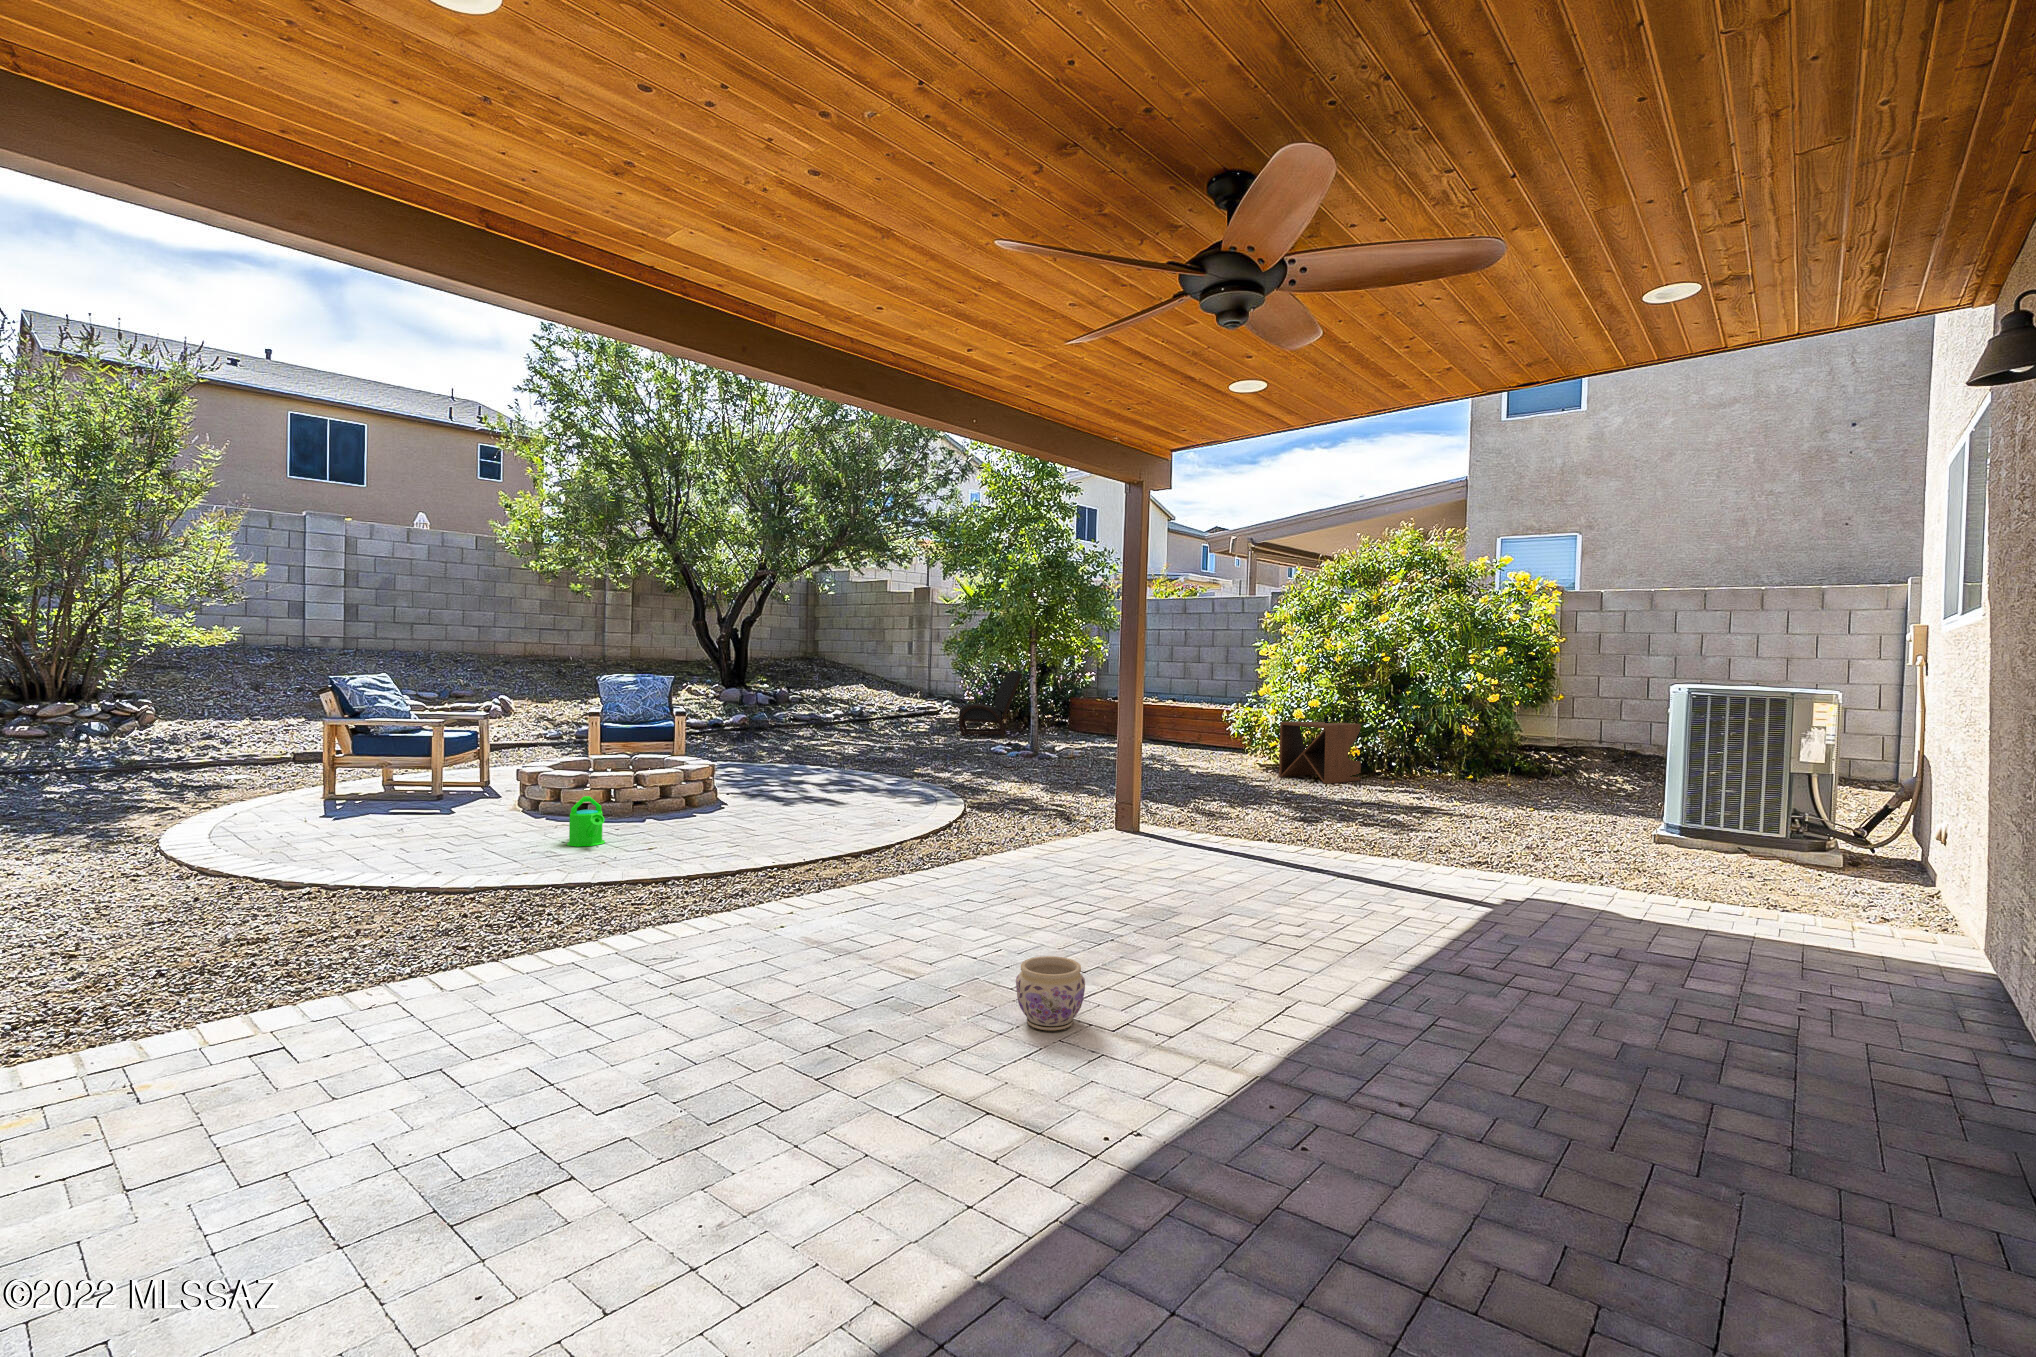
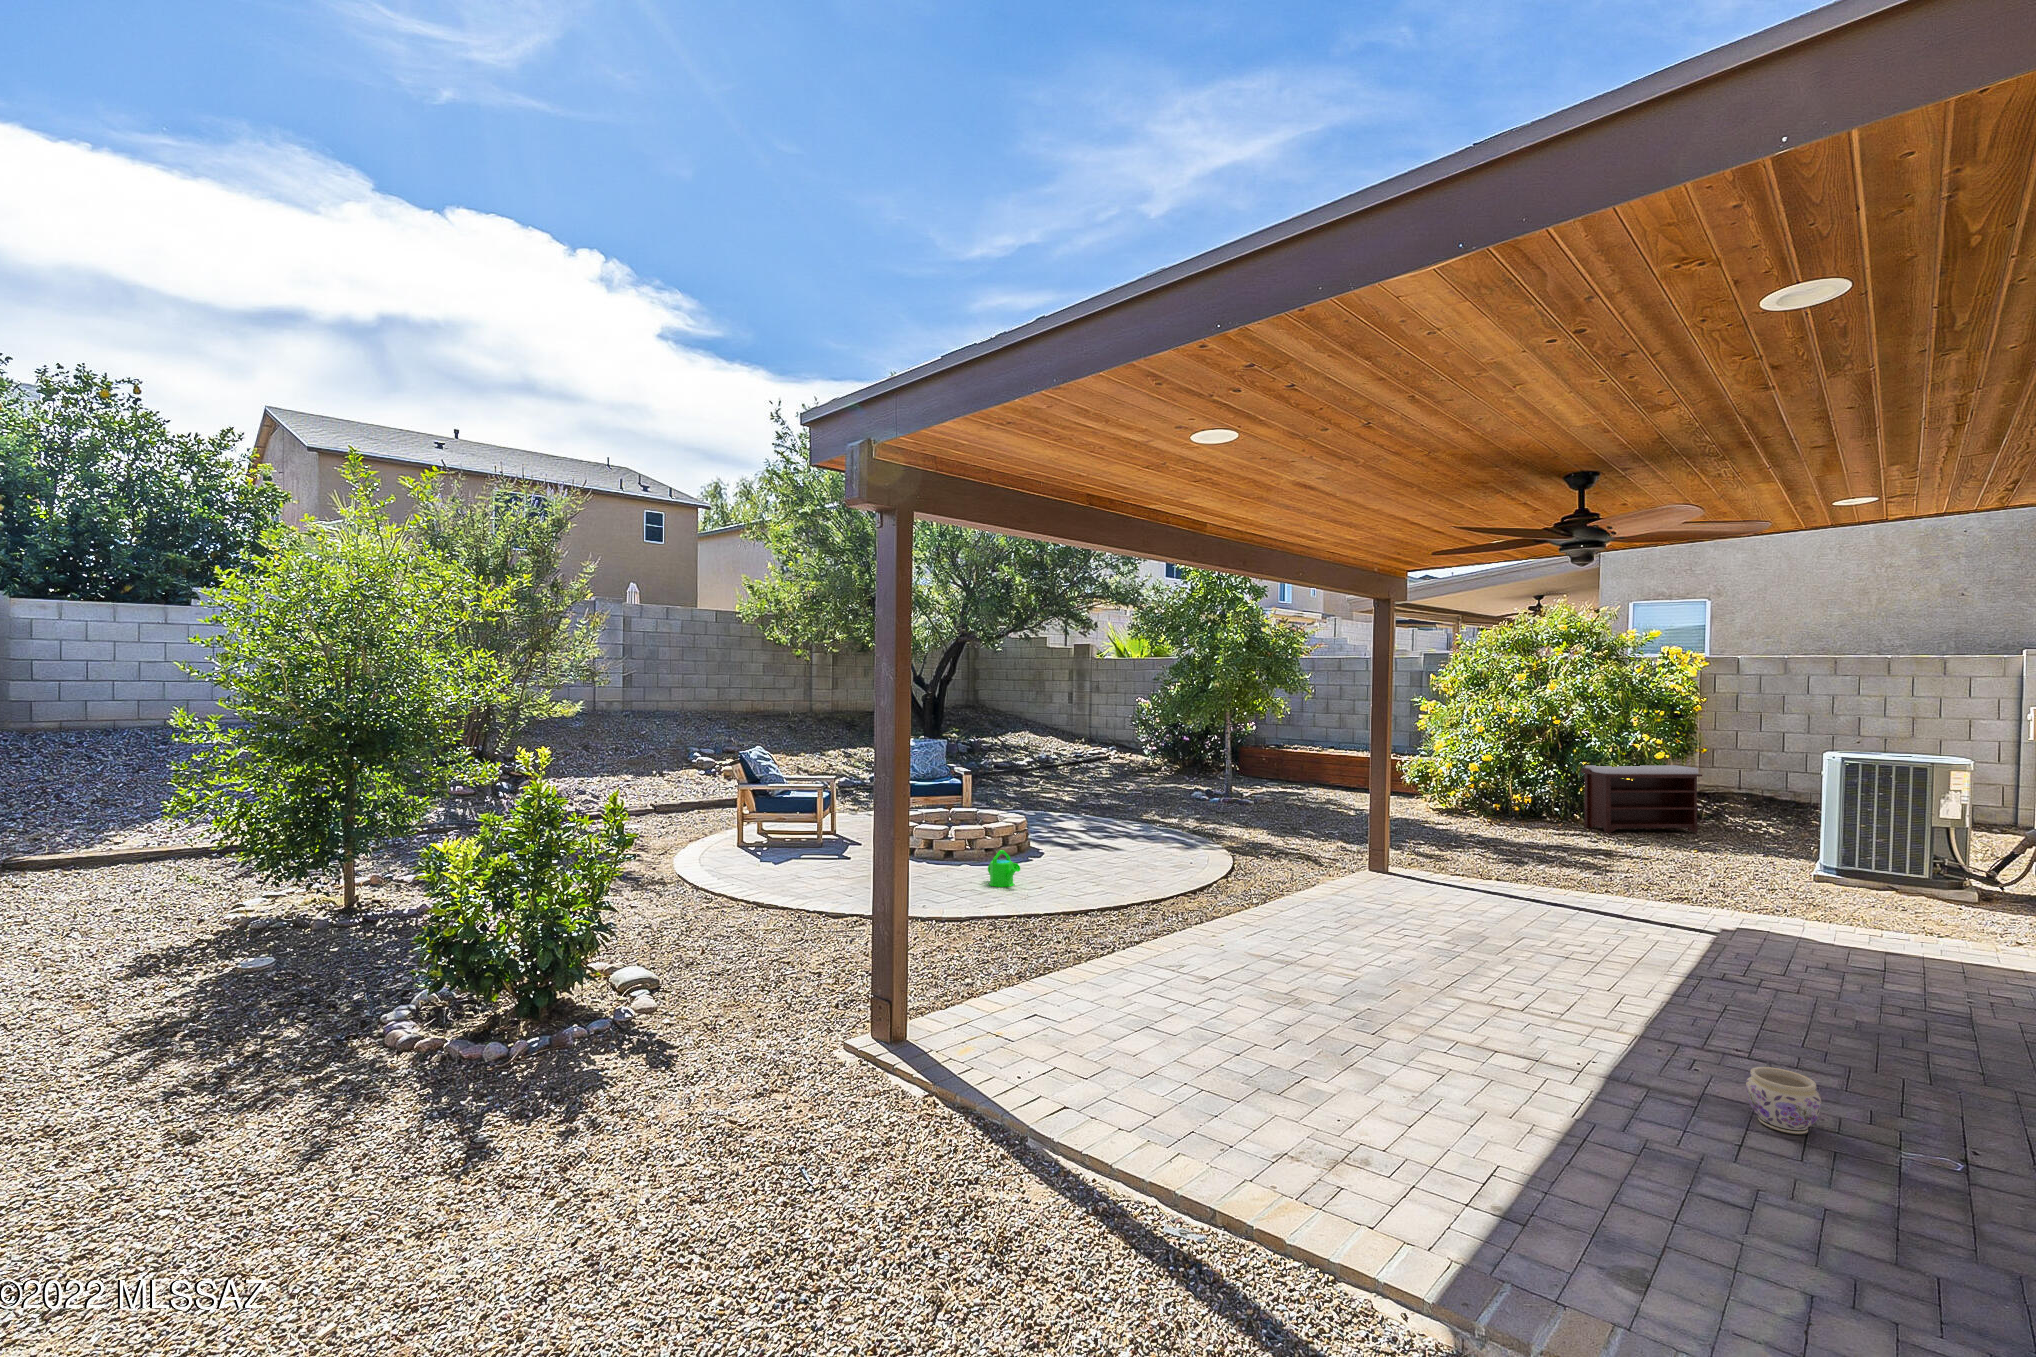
lounge chair: present [959,670,1022,737] -> none [1142,722,1198,780]
bench: none [1419,711,1554,791] -> present [1581,765,1702,833]
side table: present [1279,721,1362,784] -> none [1457,772,1530,827]
planter: present [1016,956,1085,1032] -> present [1746,1067,1821,1135]

